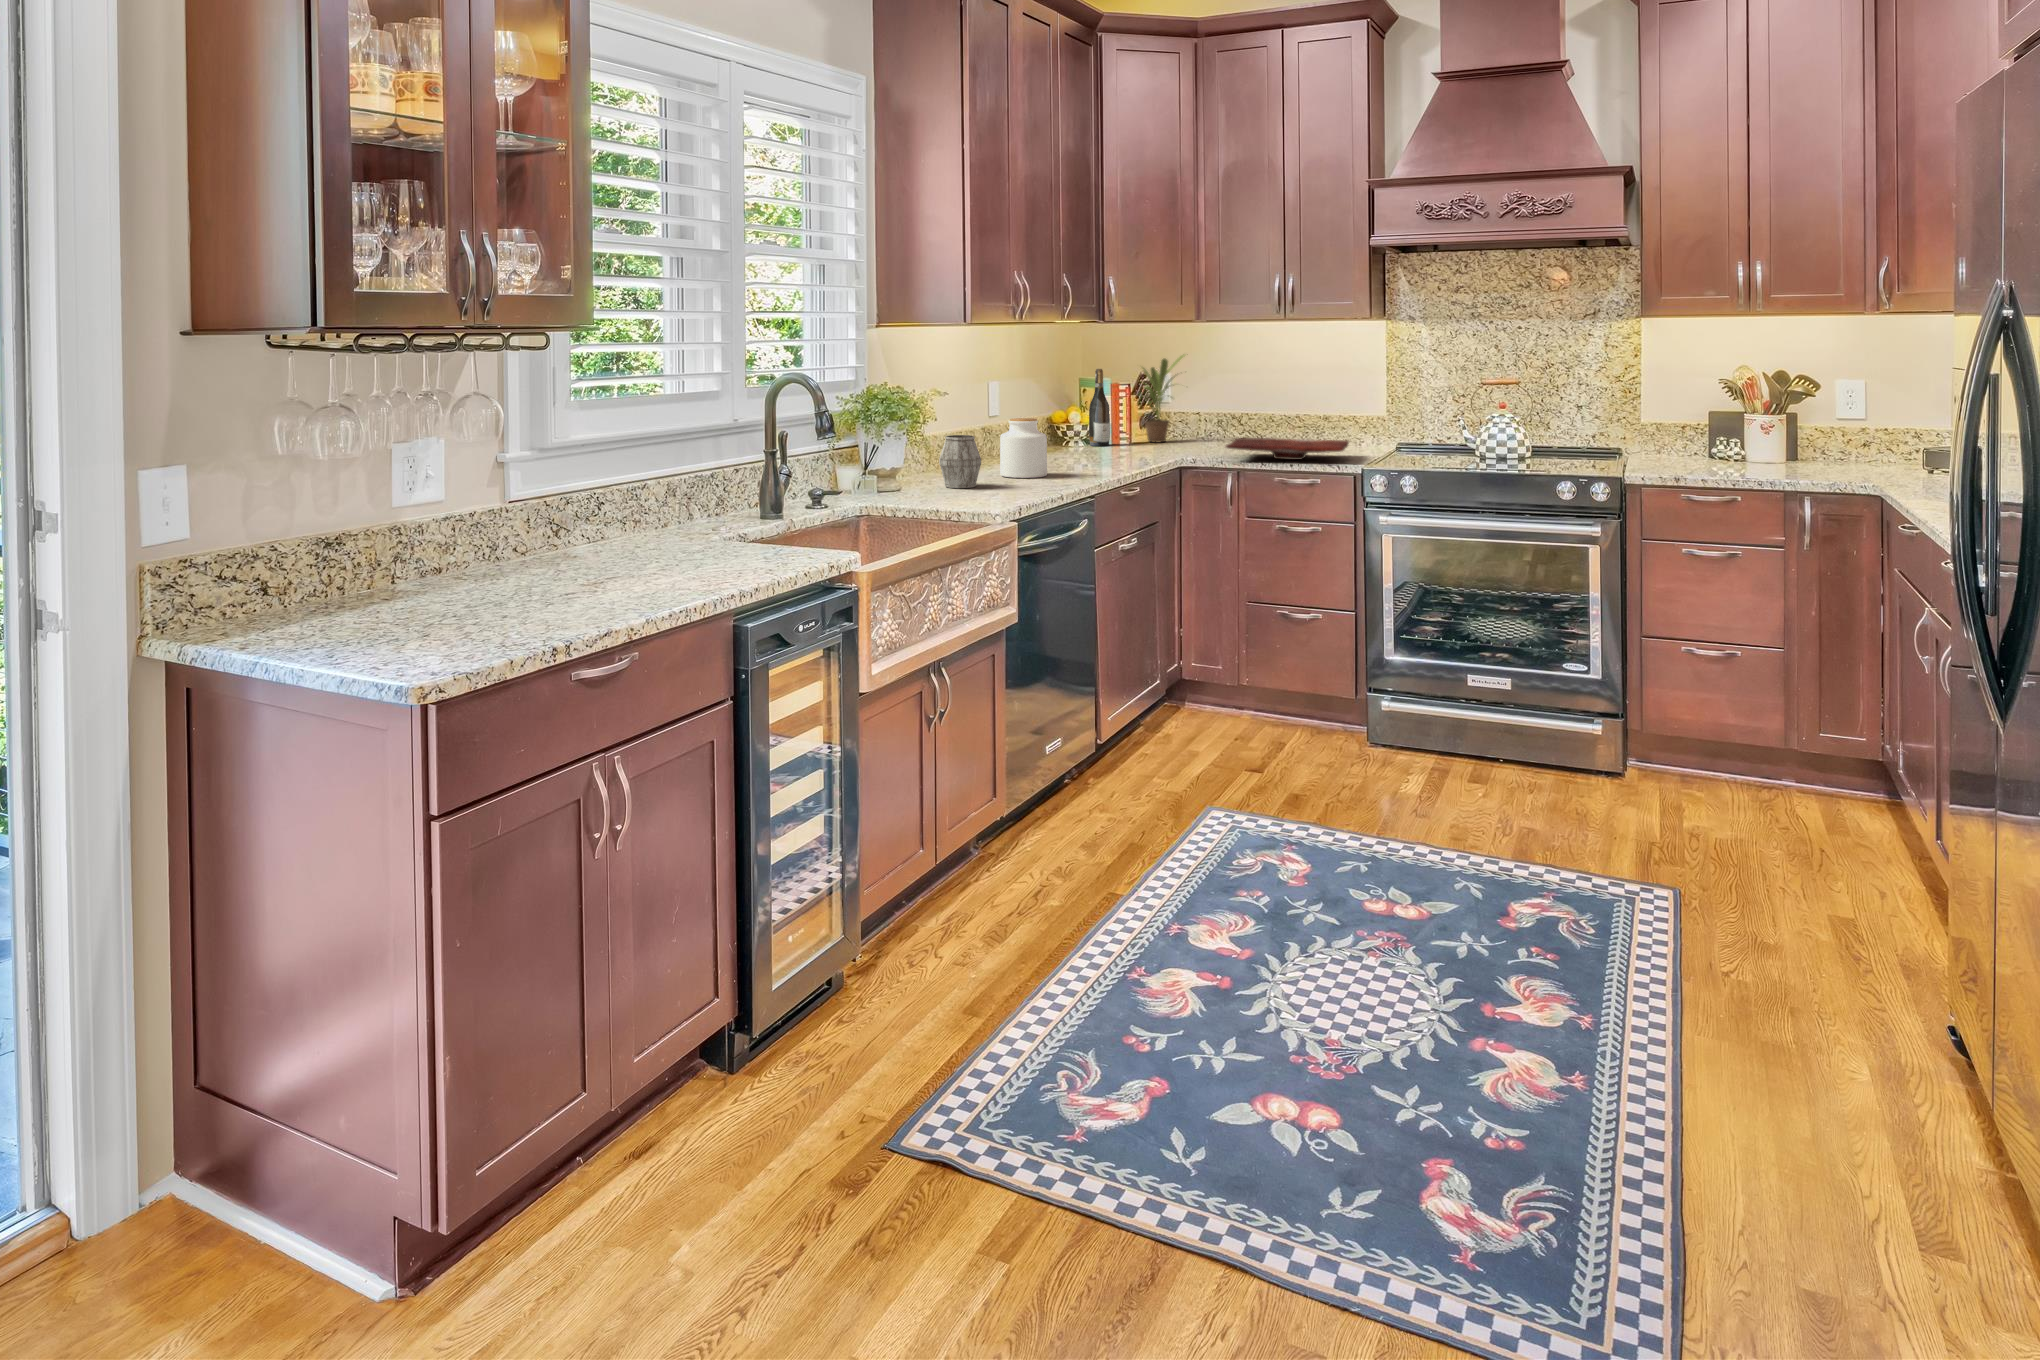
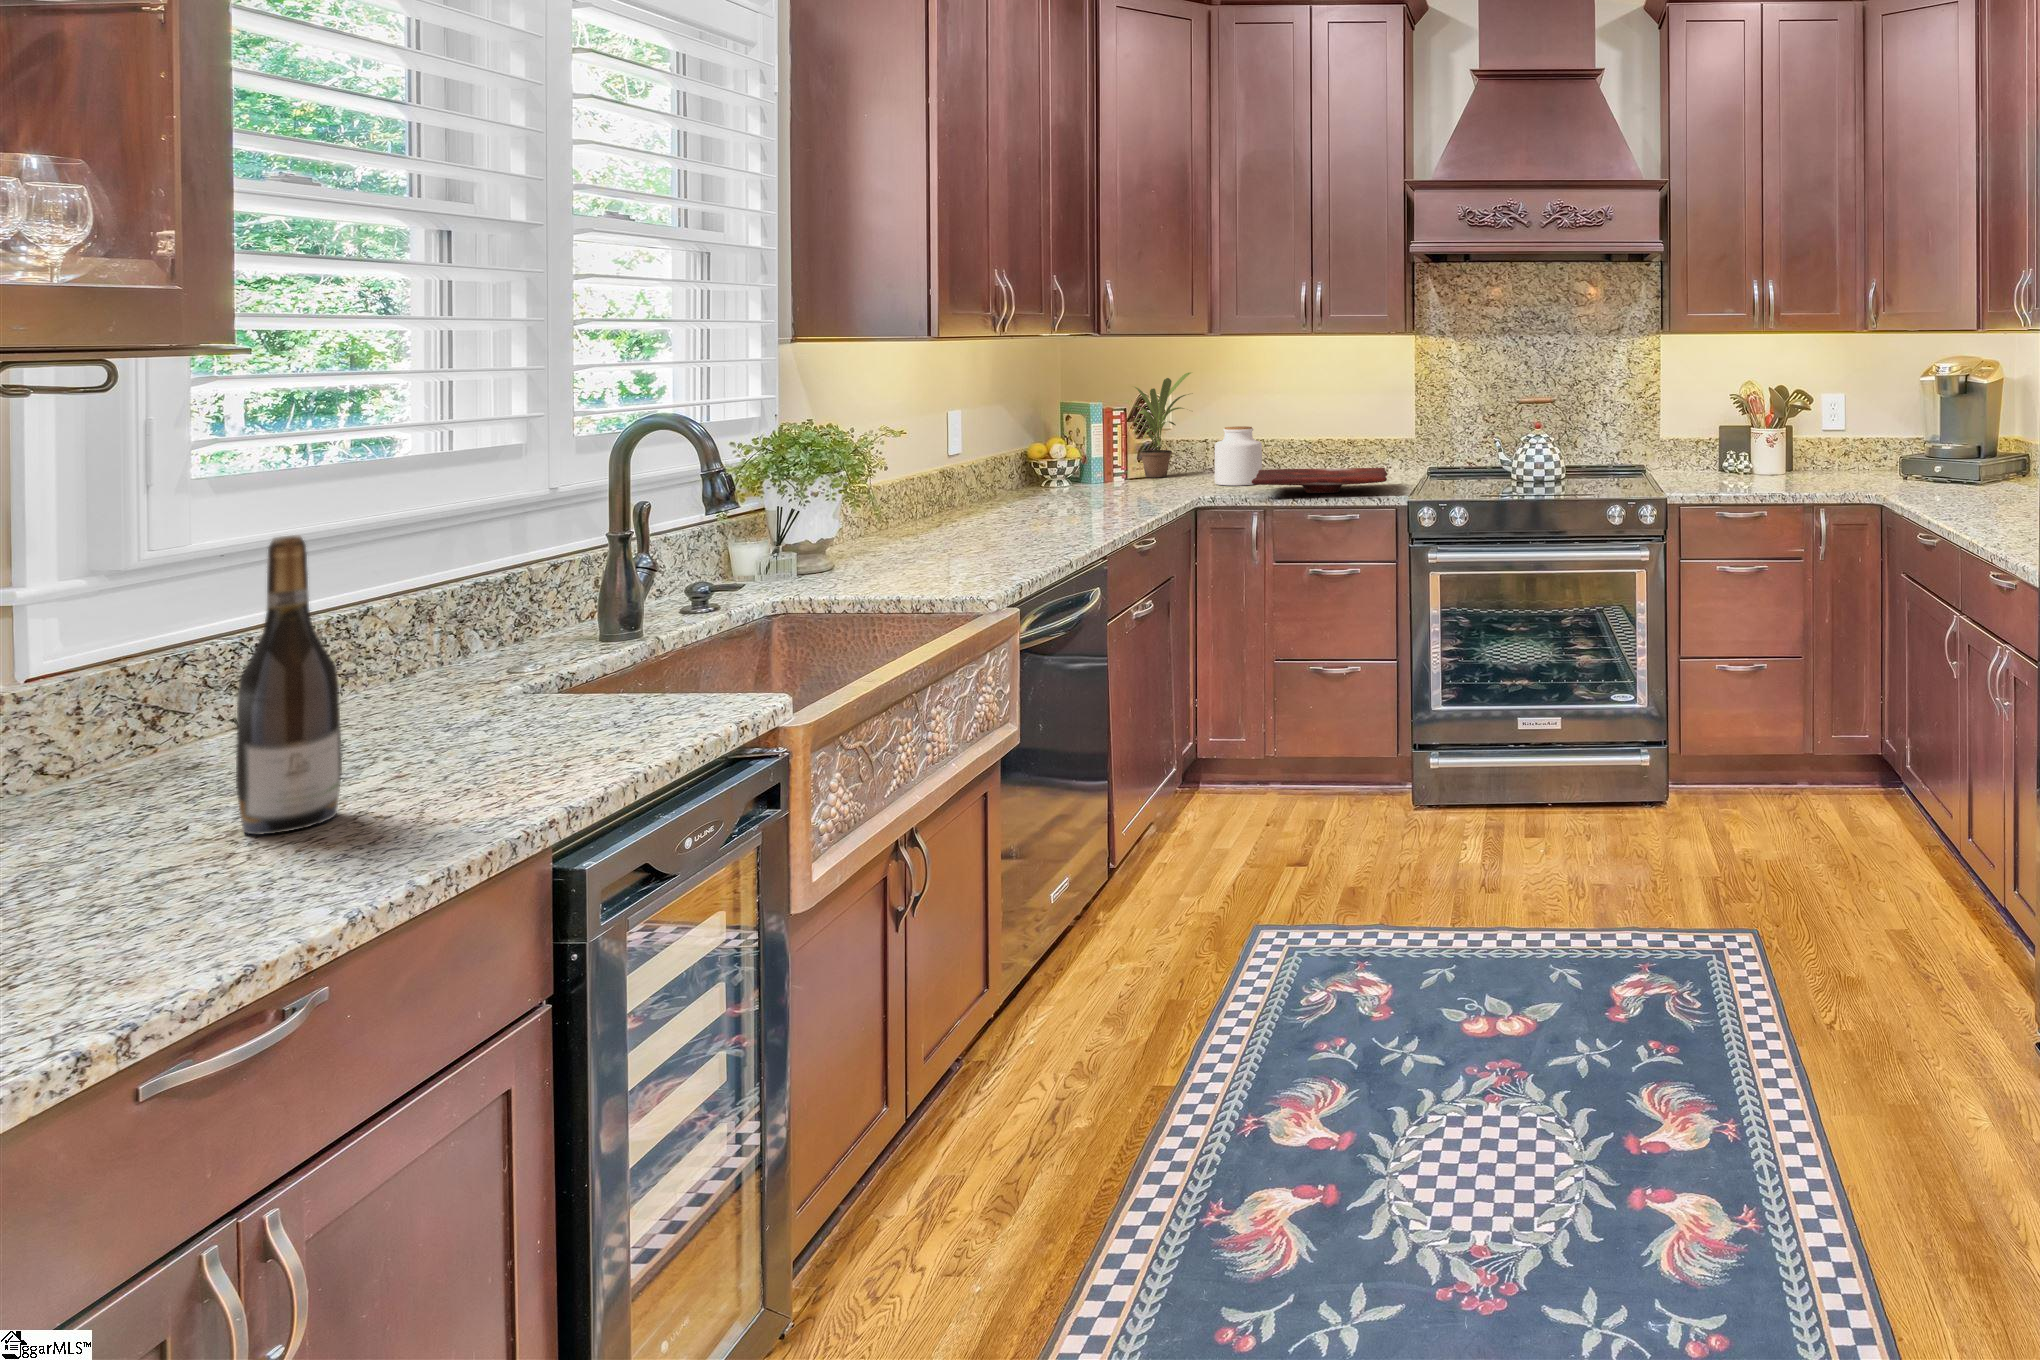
wine bottle: present [1089,369,1110,446] -> present [236,535,342,834]
jar: present [1000,418,1047,478] -> present [1215,426,1262,486]
mug: present [939,435,981,488] -> none [888,487,950,560]

